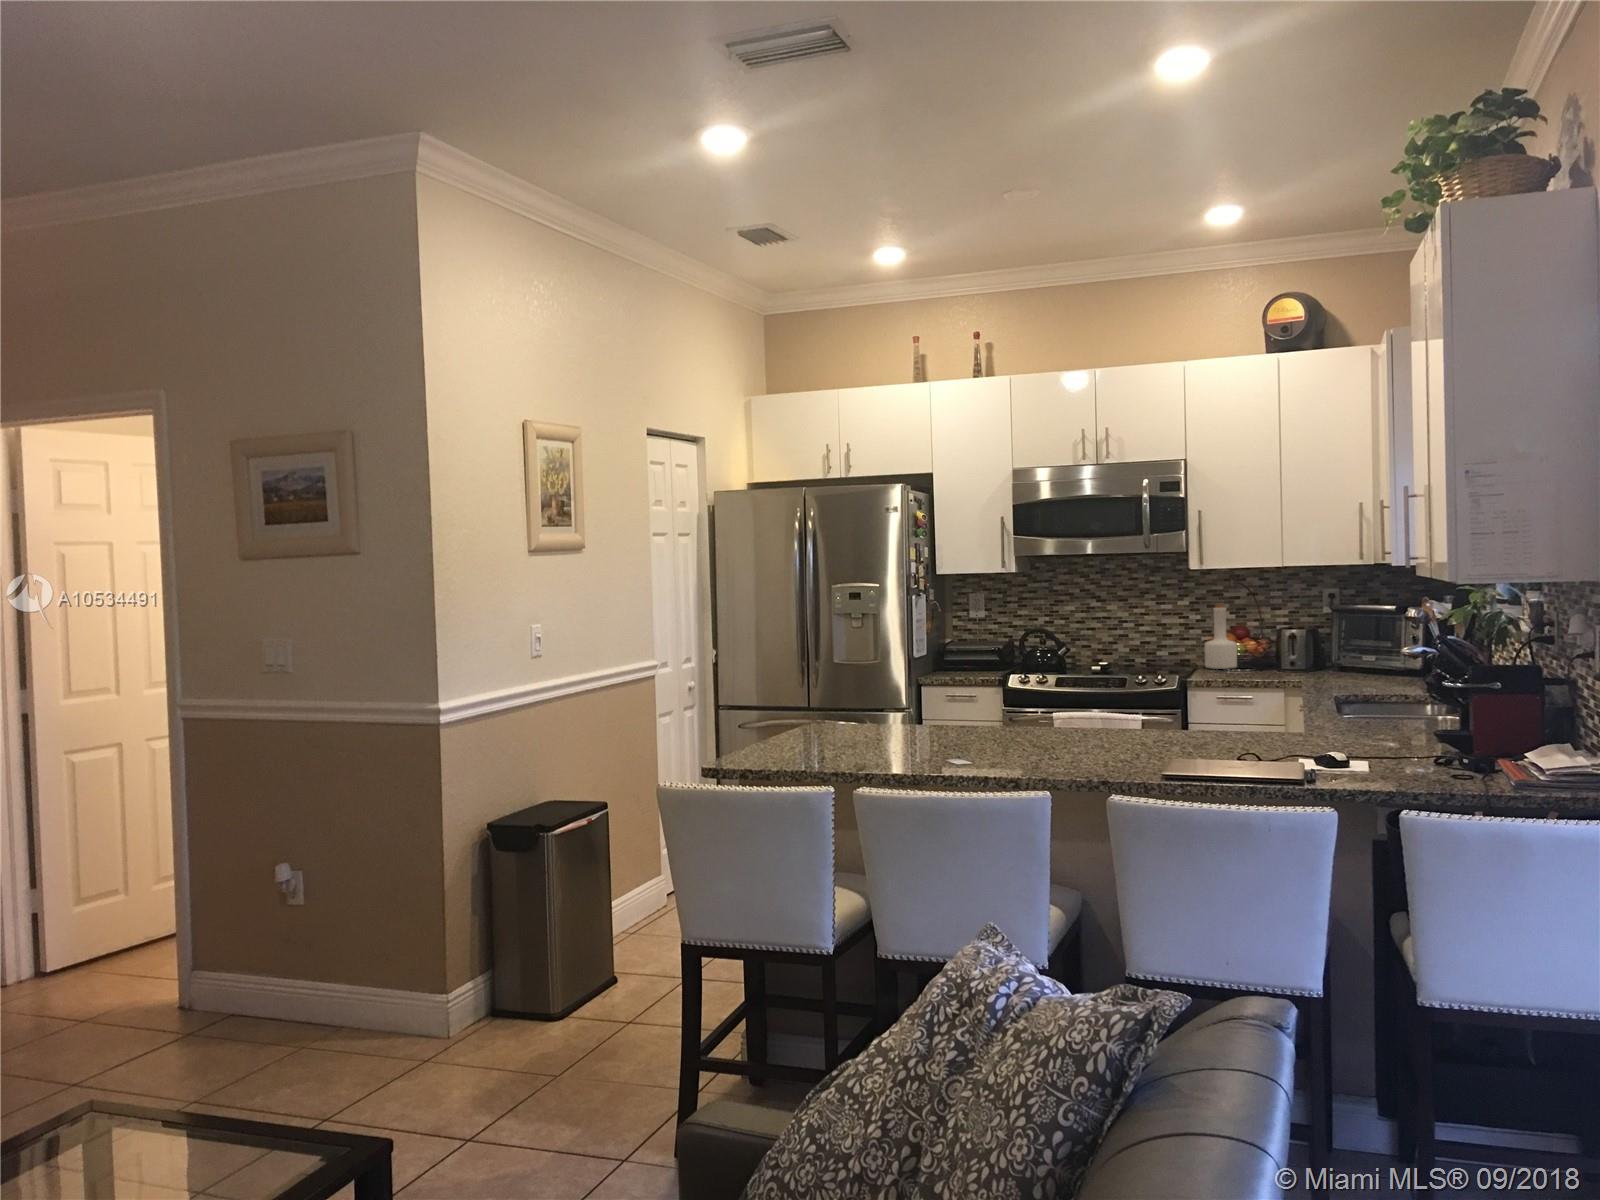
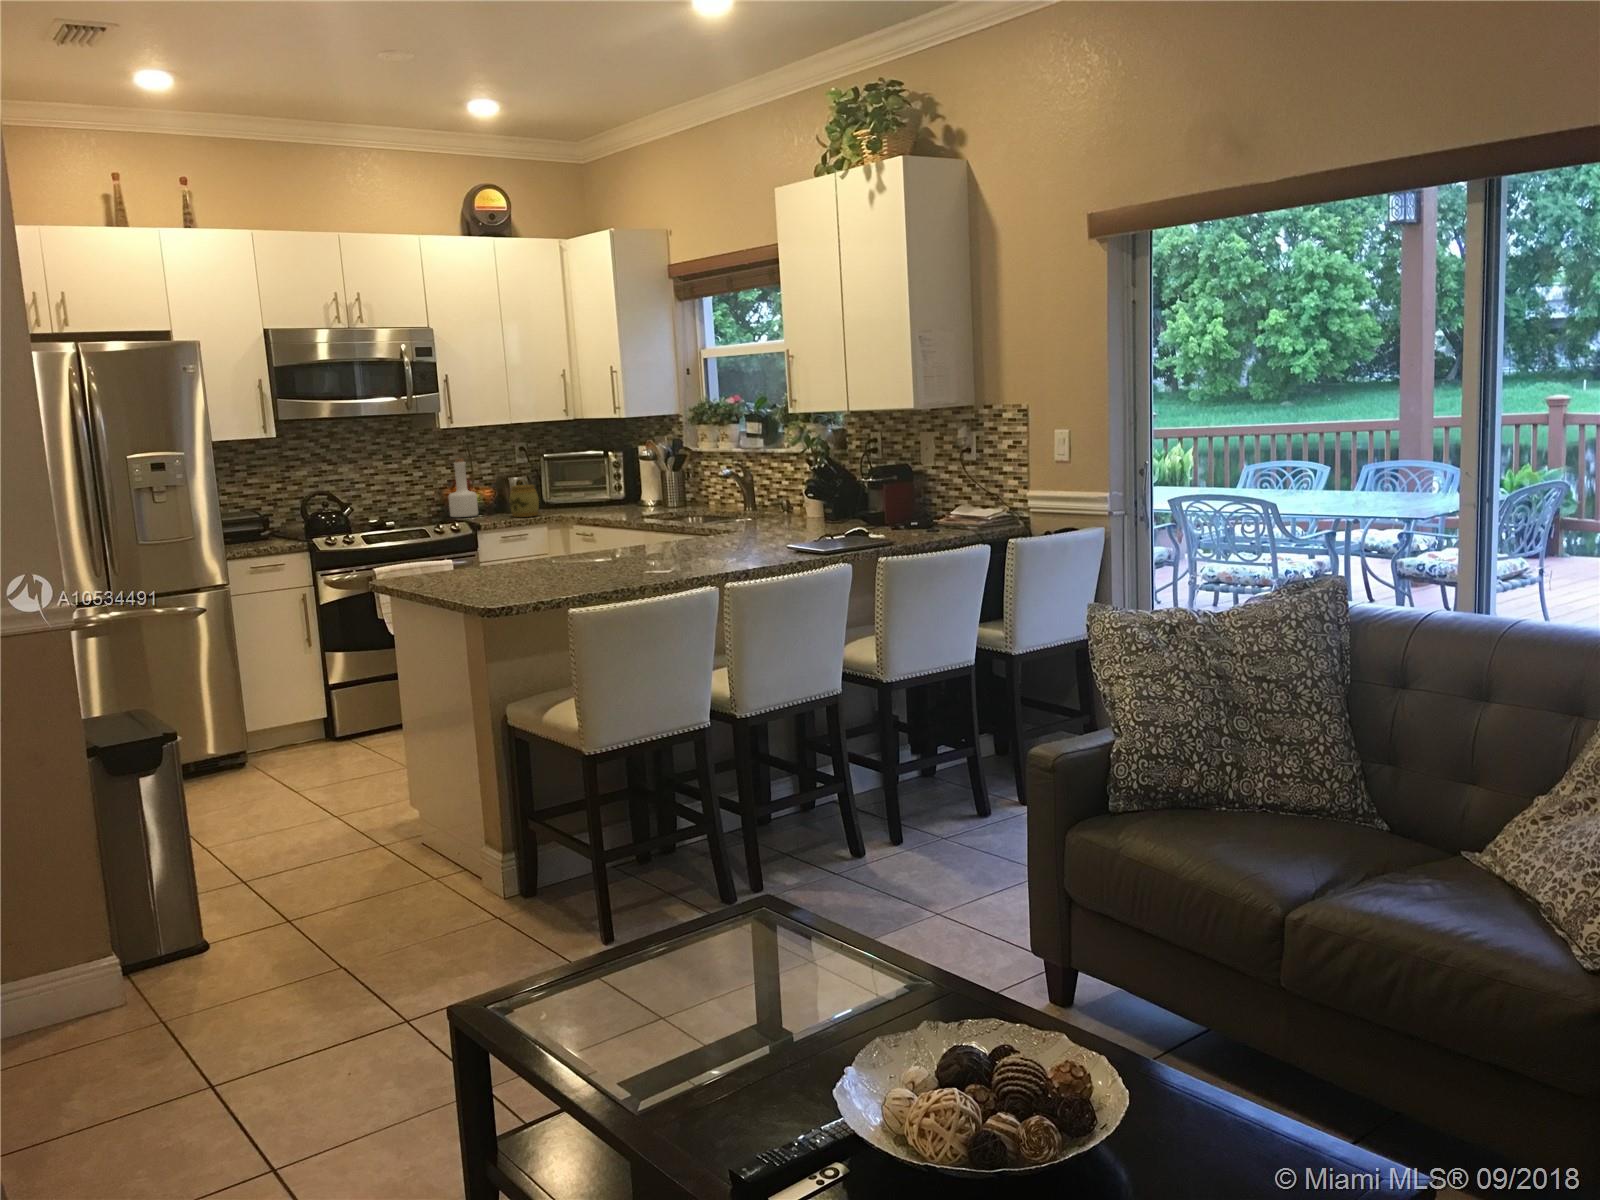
jar: none [1258,632,1293,677] -> present [509,480,539,517]

